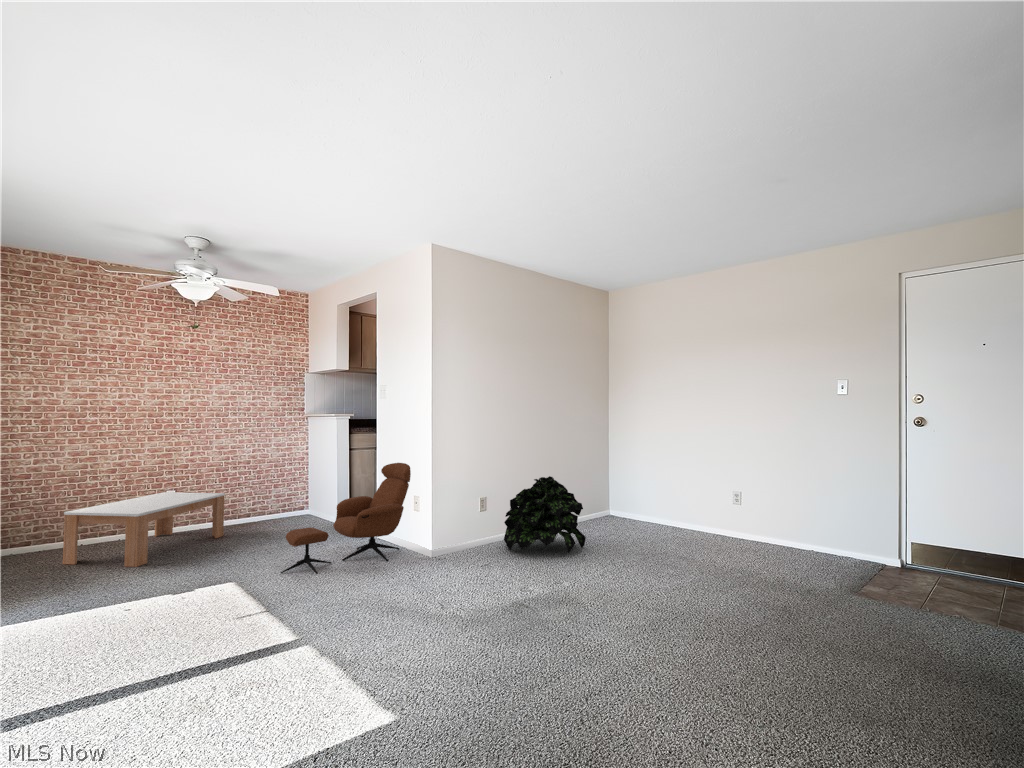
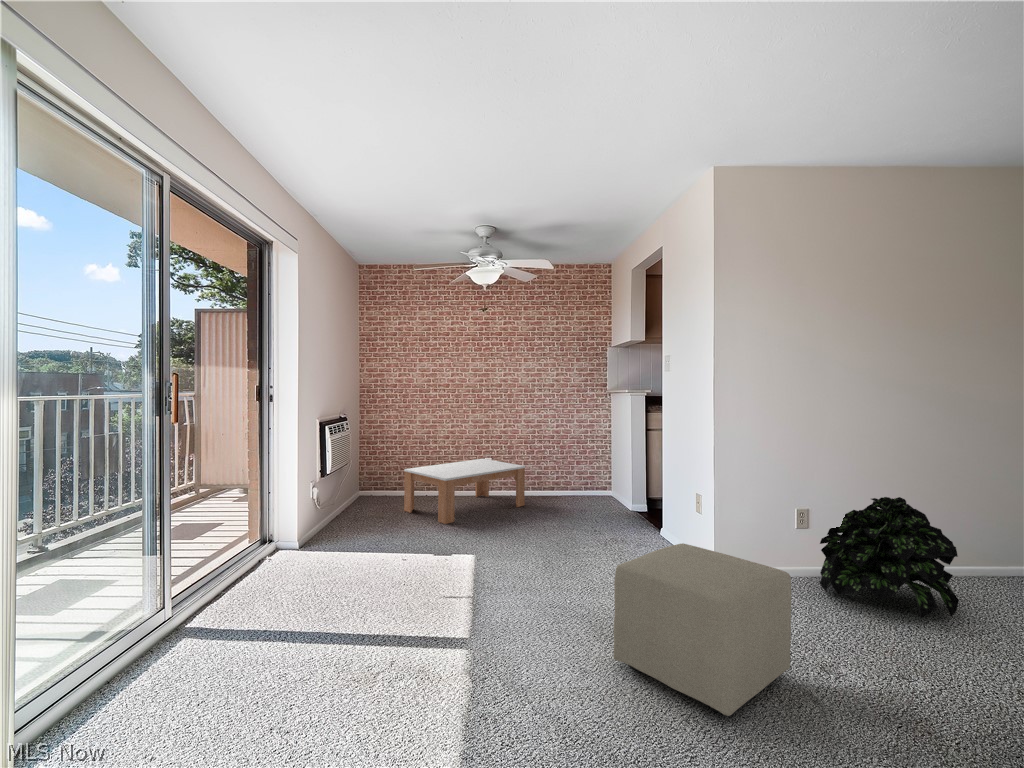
lounge chair: present [281,463,411,574] -> none [545,455,690,569]
ottoman: none [397,524,515,633] -> present [613,543,791,716]

